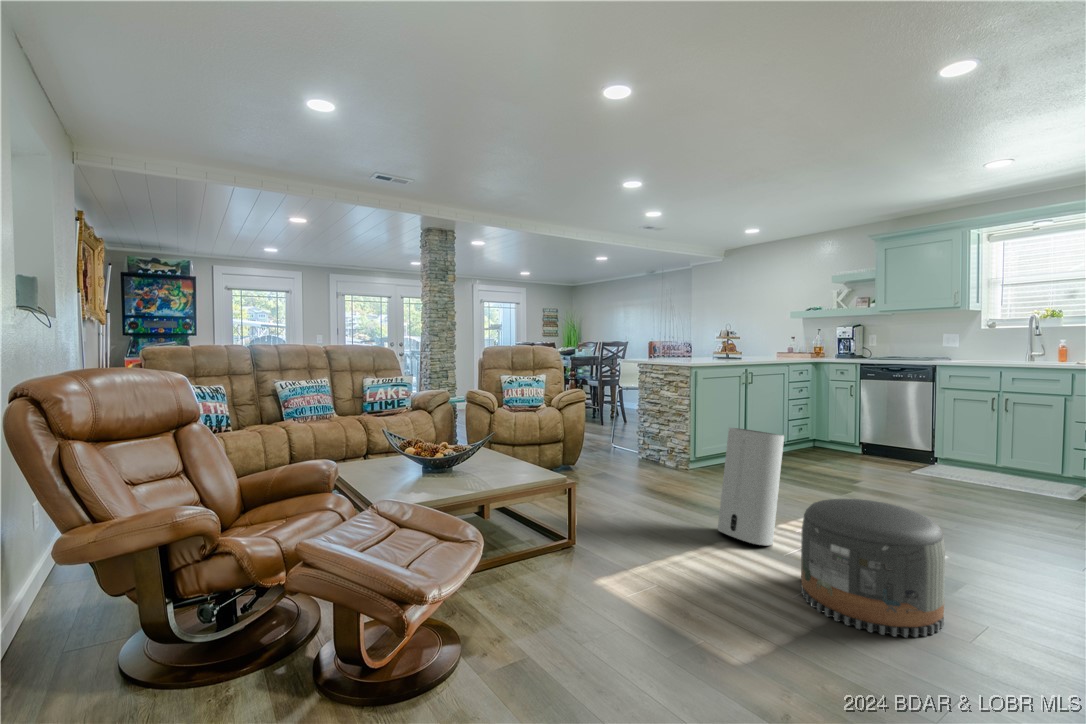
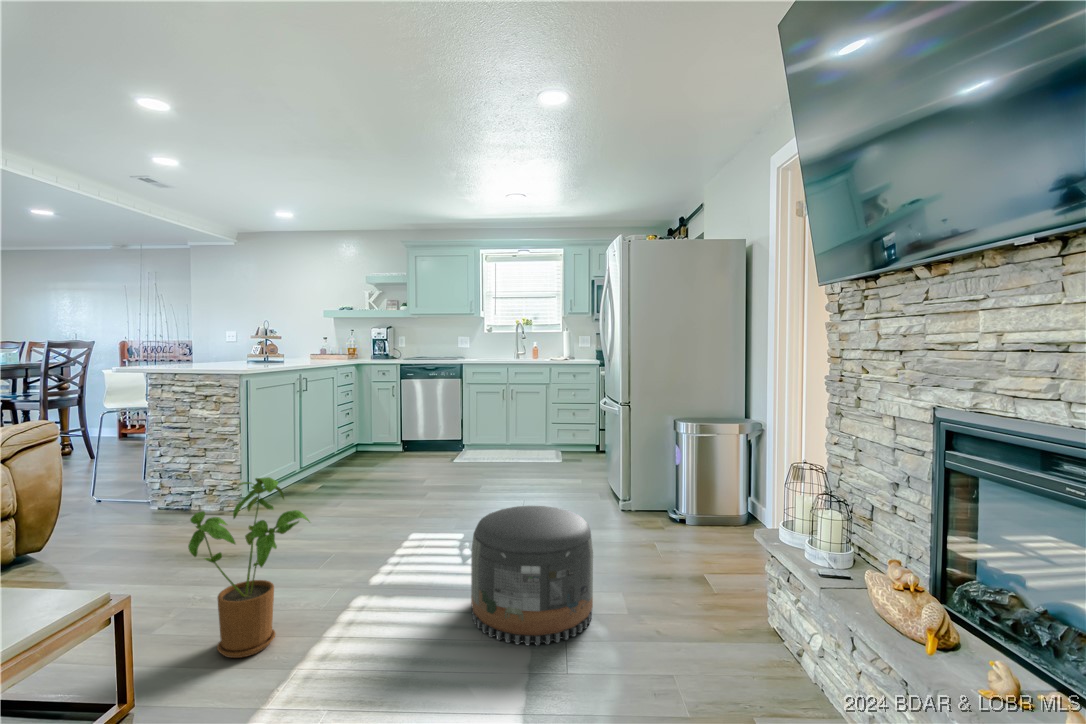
air purifier: present [718,427,784,545] -> none [341,451,416,588]
house plant: none [609,432,679,546] -> present [188,477,309,658]

